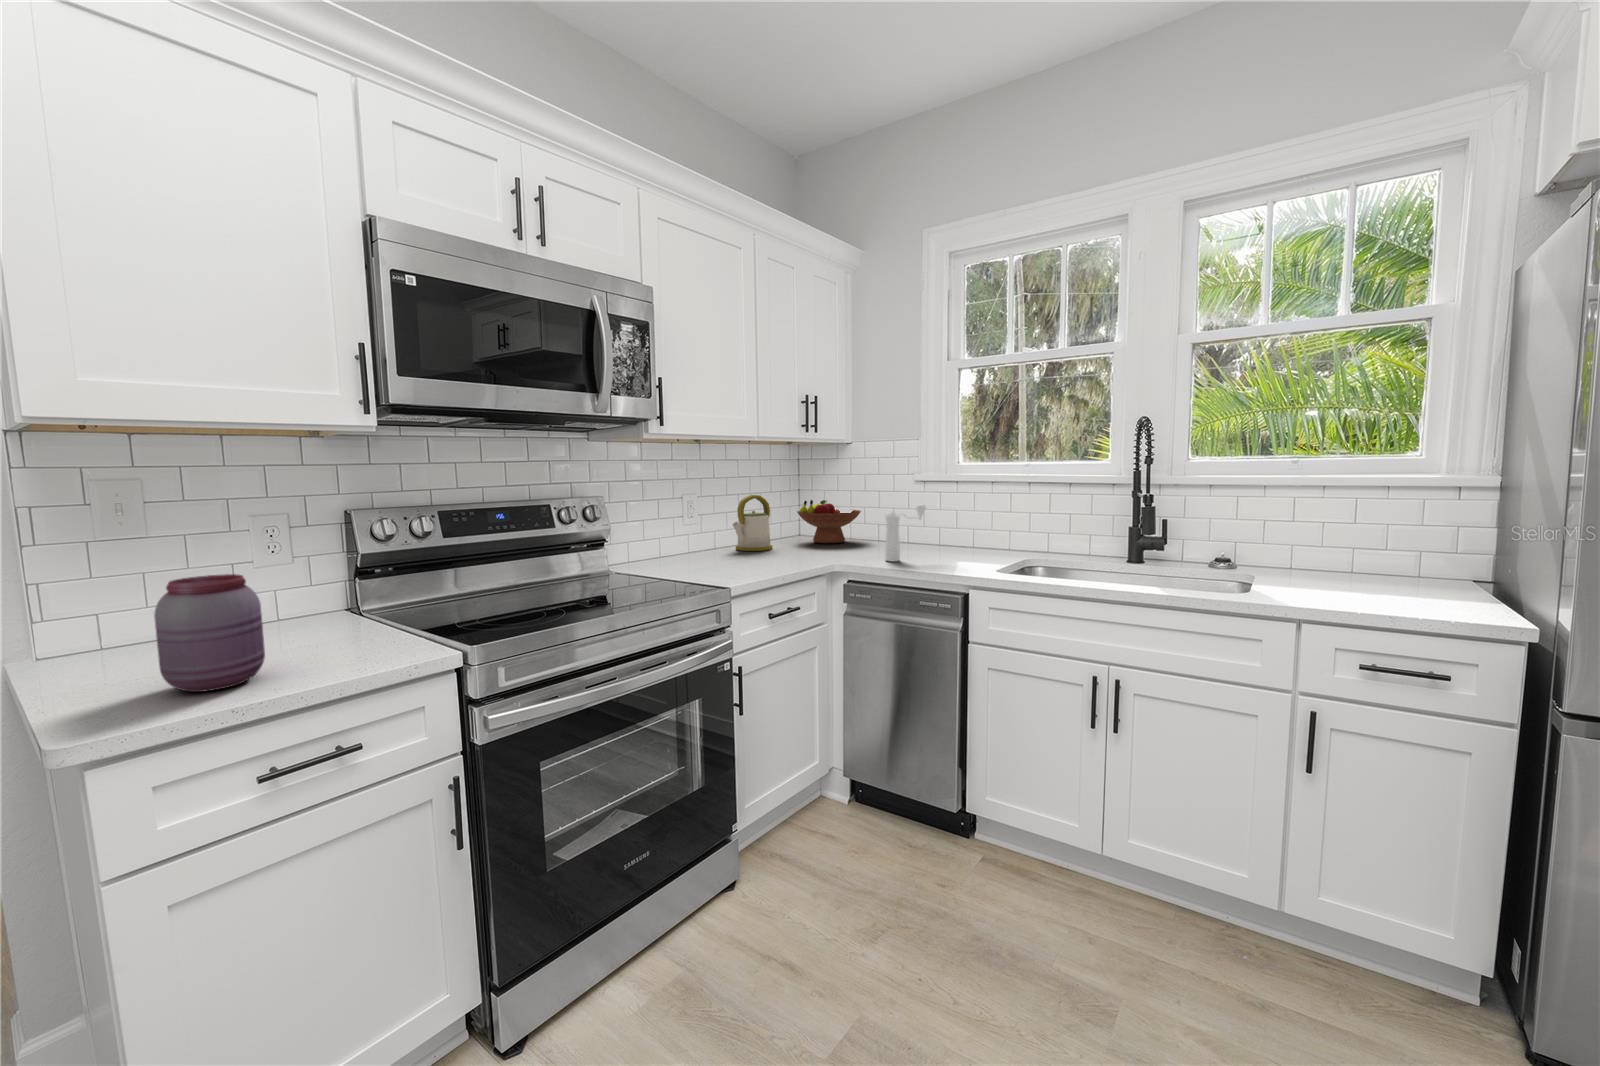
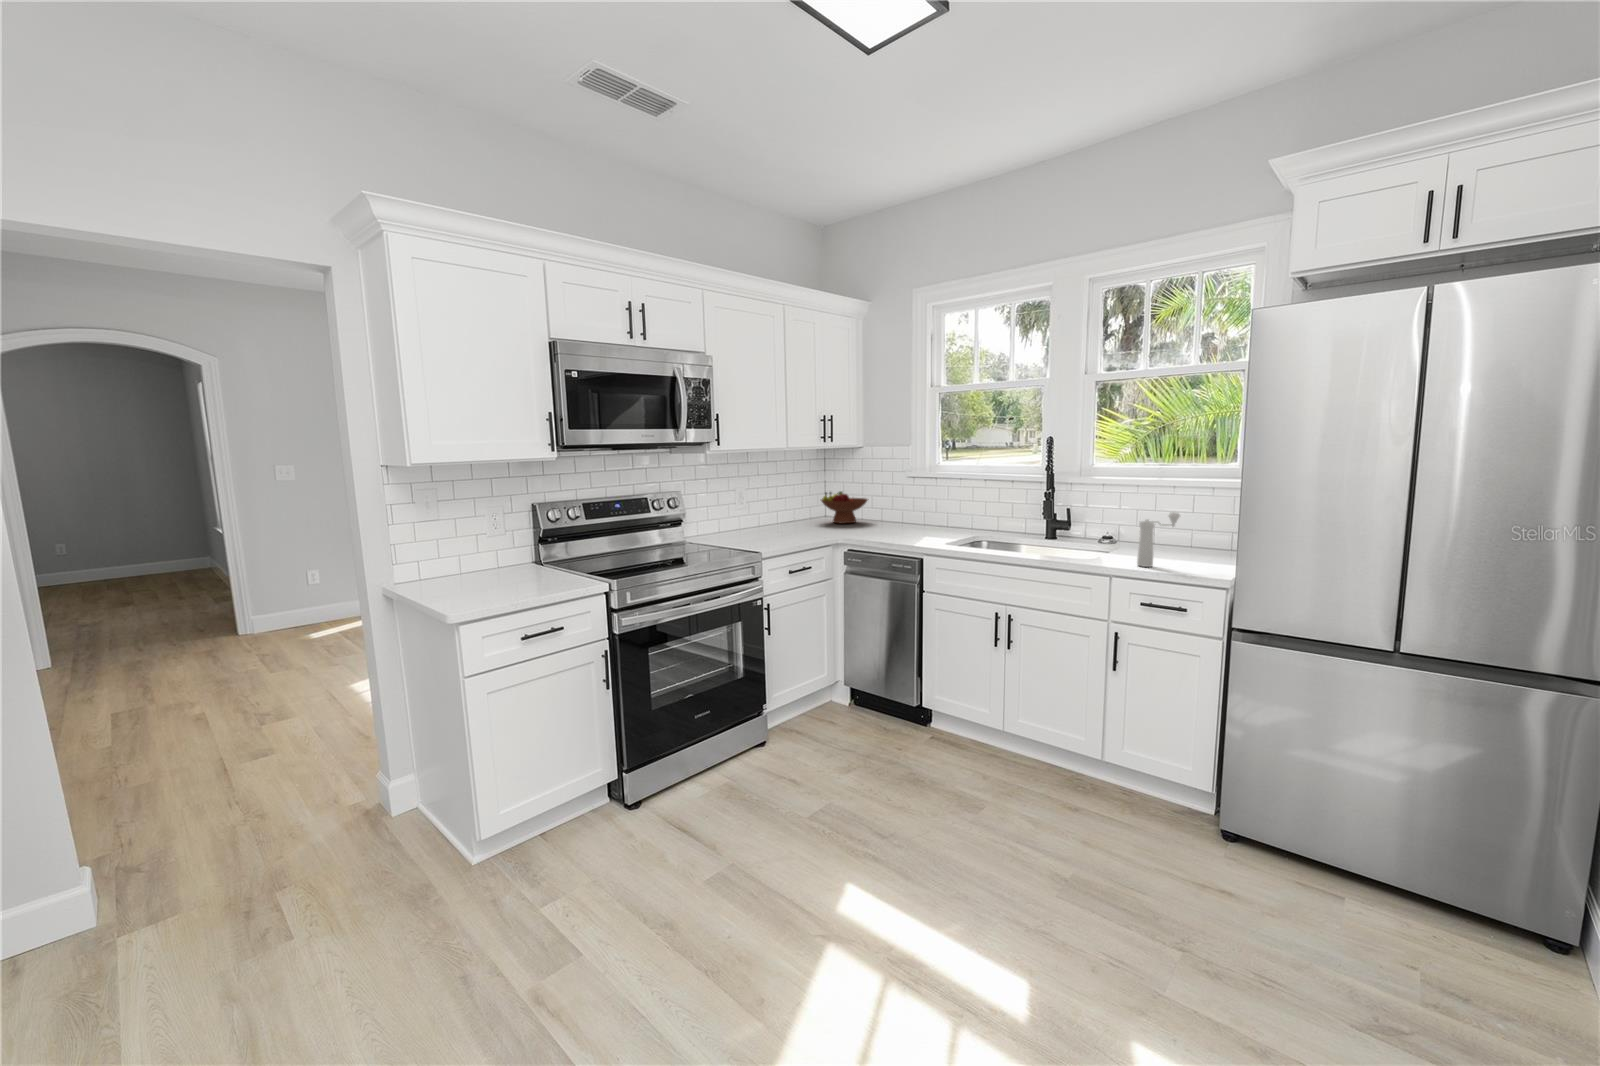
kettle: present [733,495,772,551] -> none [771,488,801,529]
pepper mill: present [885,505,926,561] -> present [1137,513,1180,567]
jar: present [154,574,265,692] -> none [471,540,516,597]

